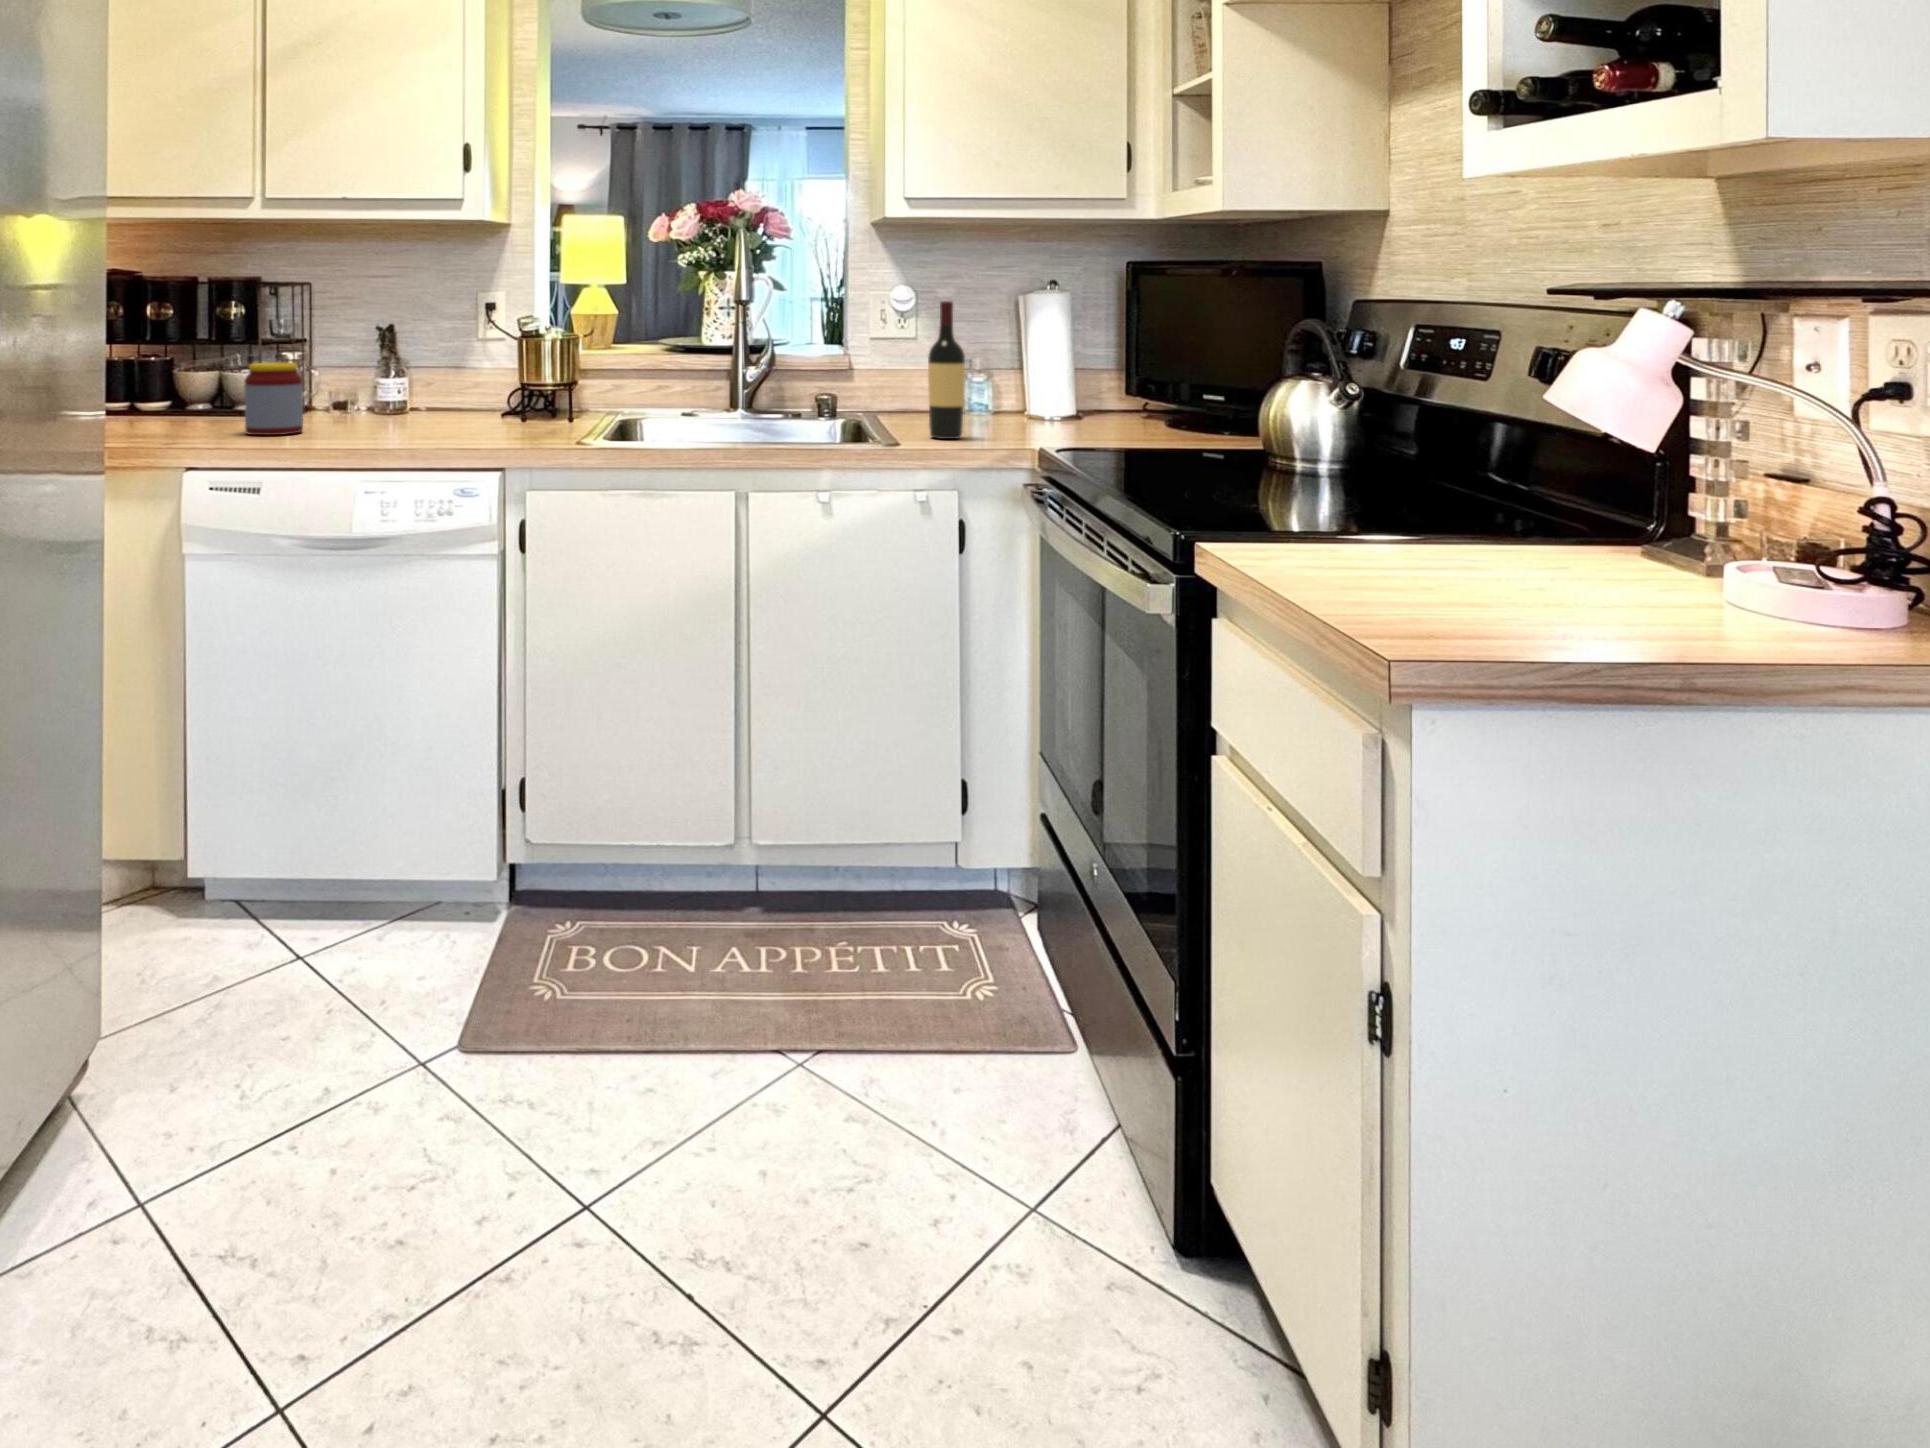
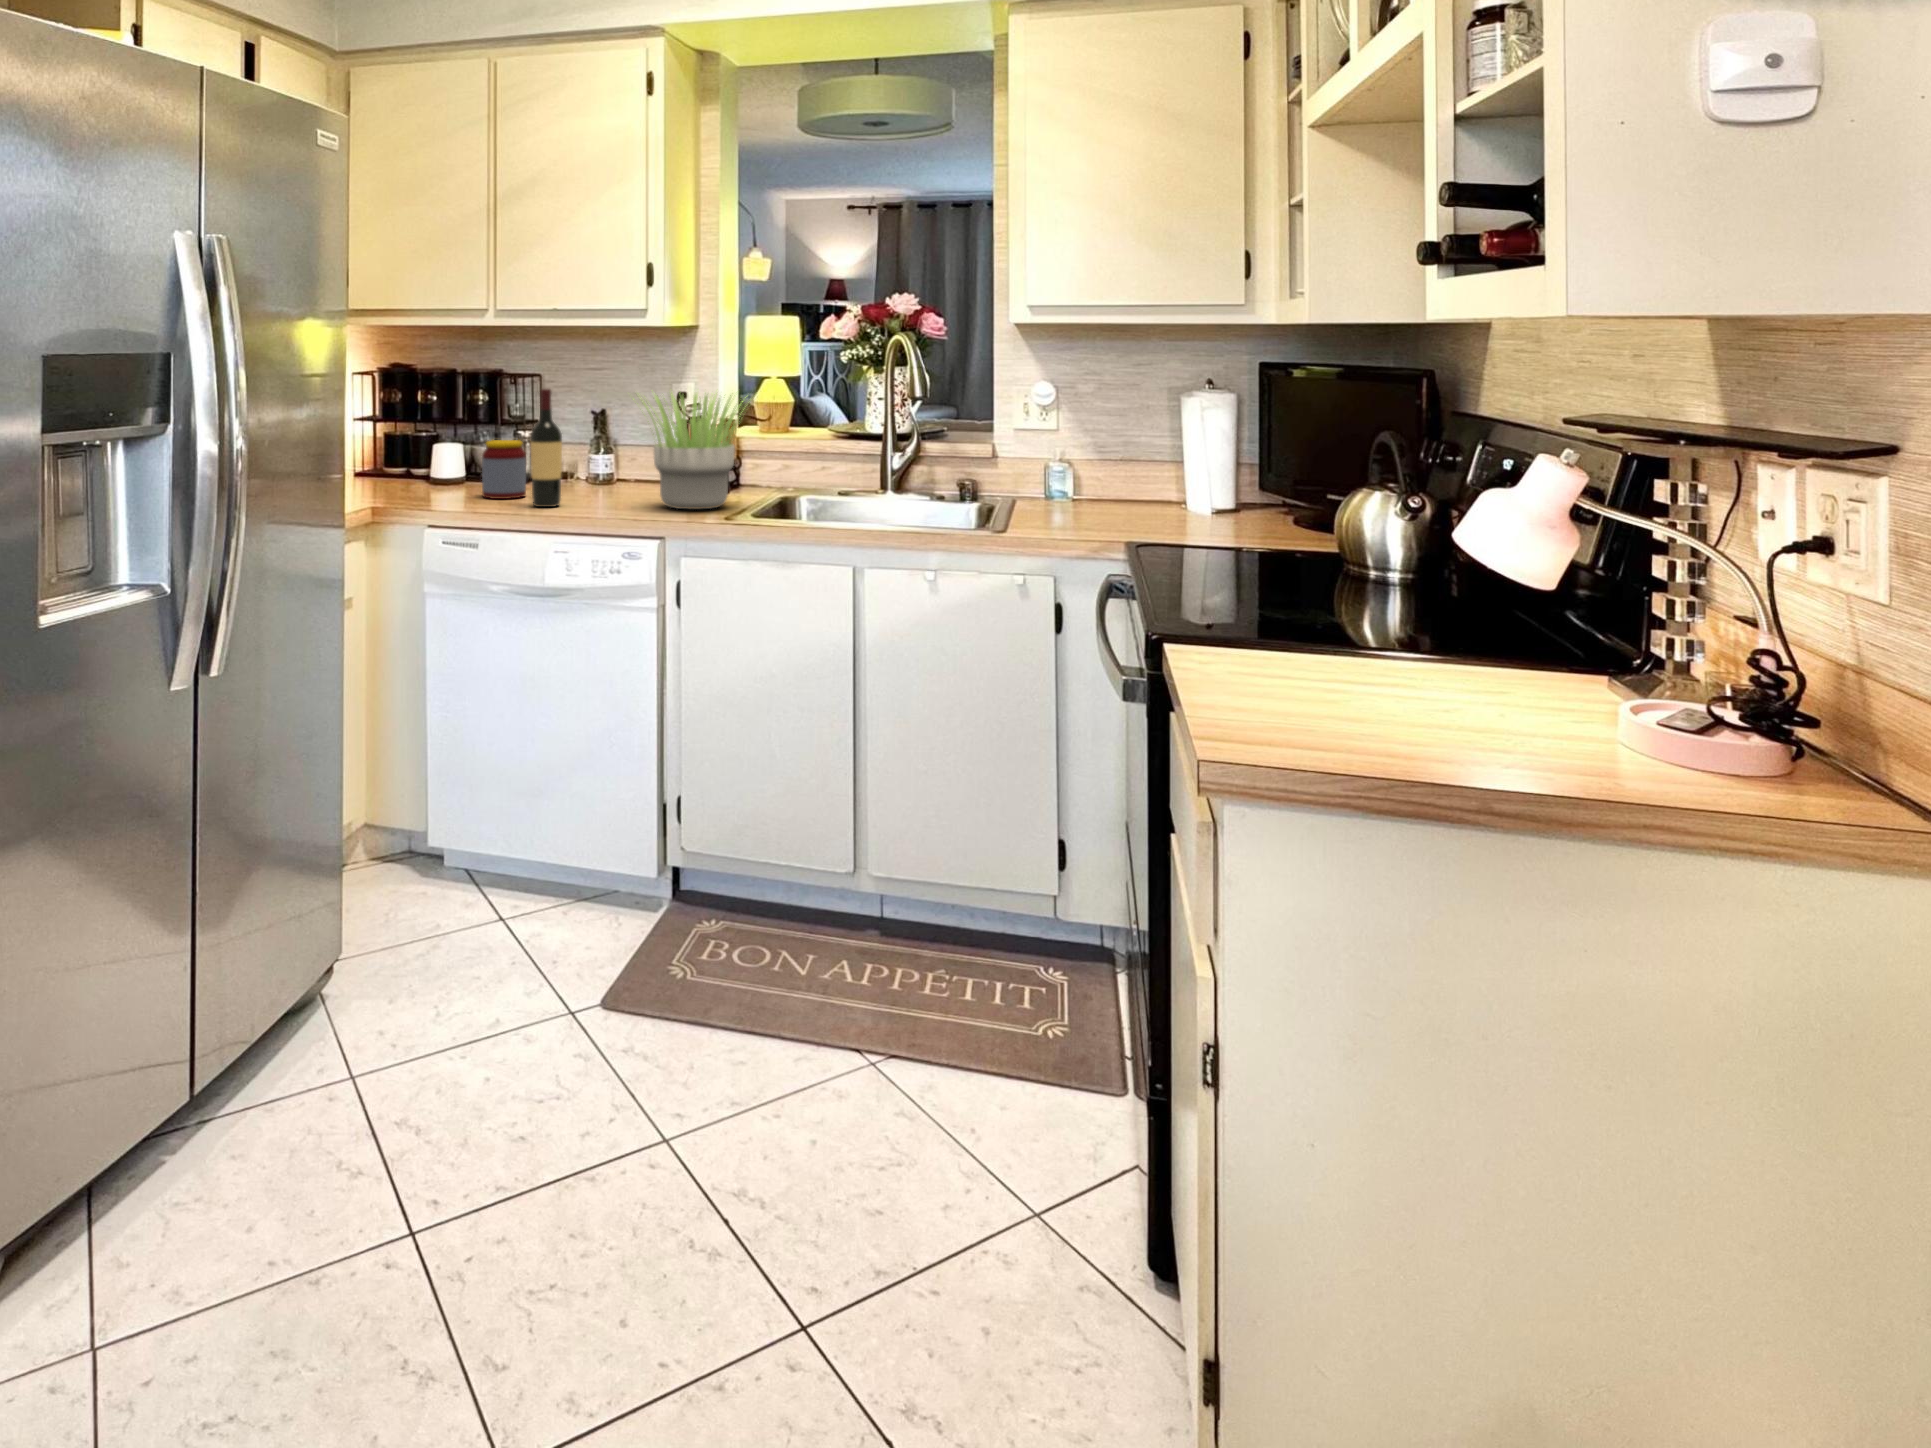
potted plant: none [437,296,605,439] -> present [633,392,751,509]
wine bottle: present [928,301,965,439] -> present [531,389,562,507]

